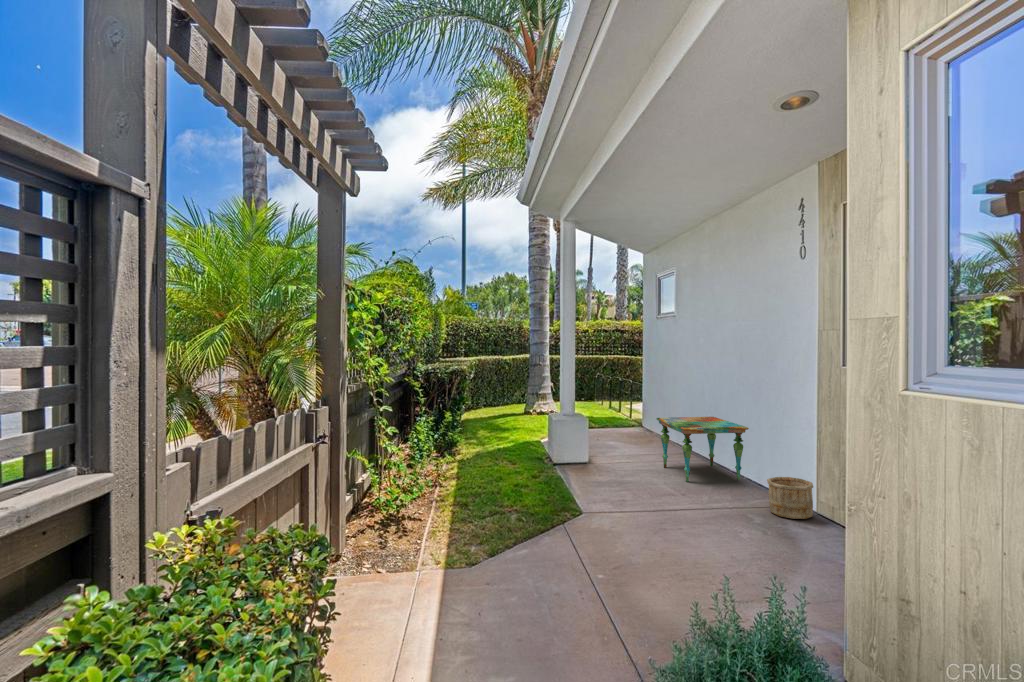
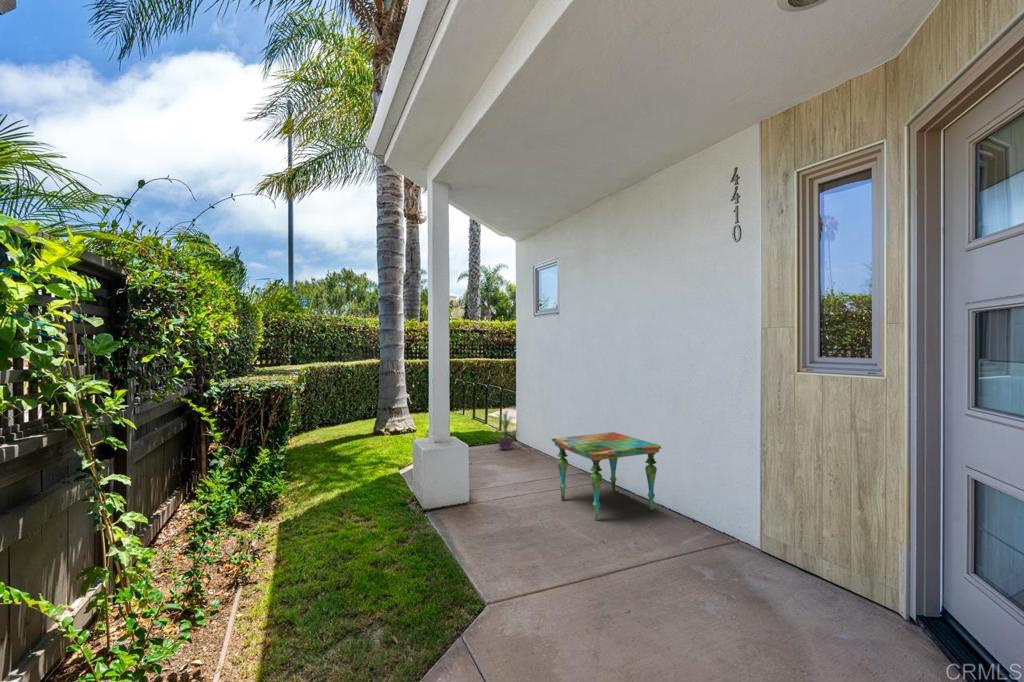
decorative plant: none [613,399,649,432] -> present [499,411,513,450]
wooden bucket: present [767,477,813,519] -> none [705,510,762,567]

